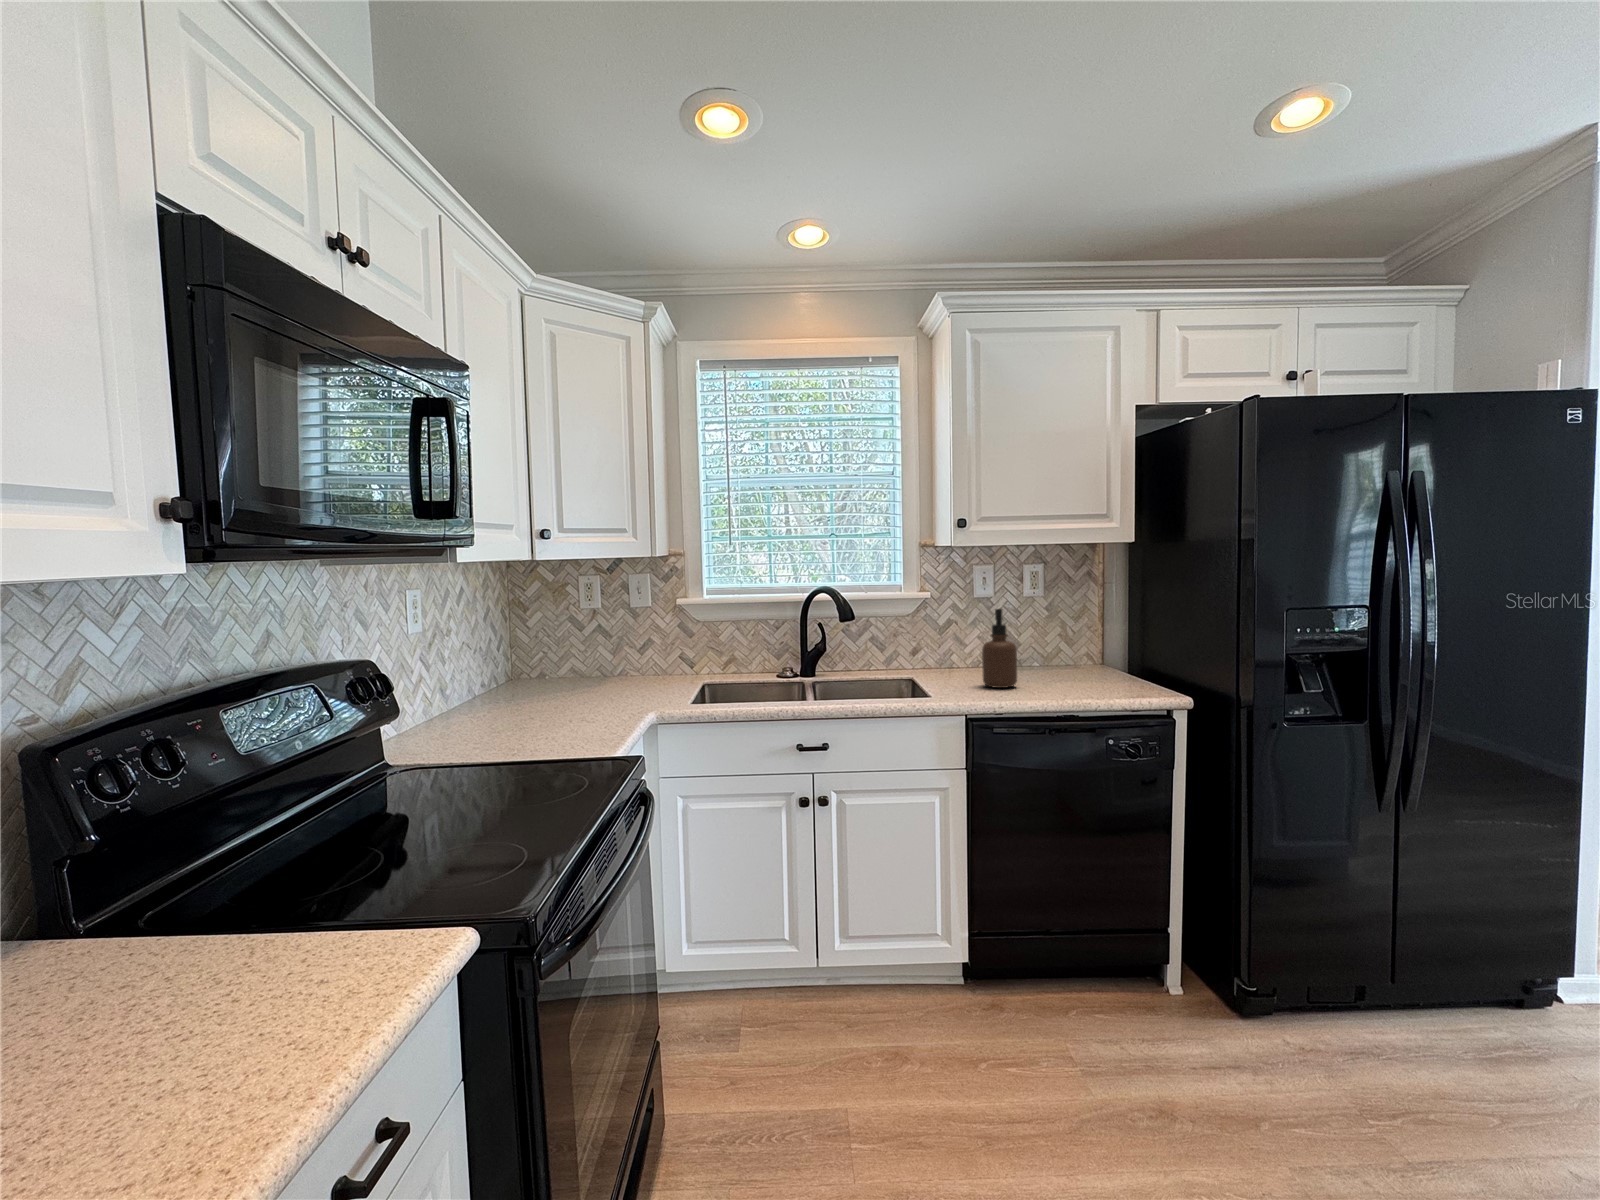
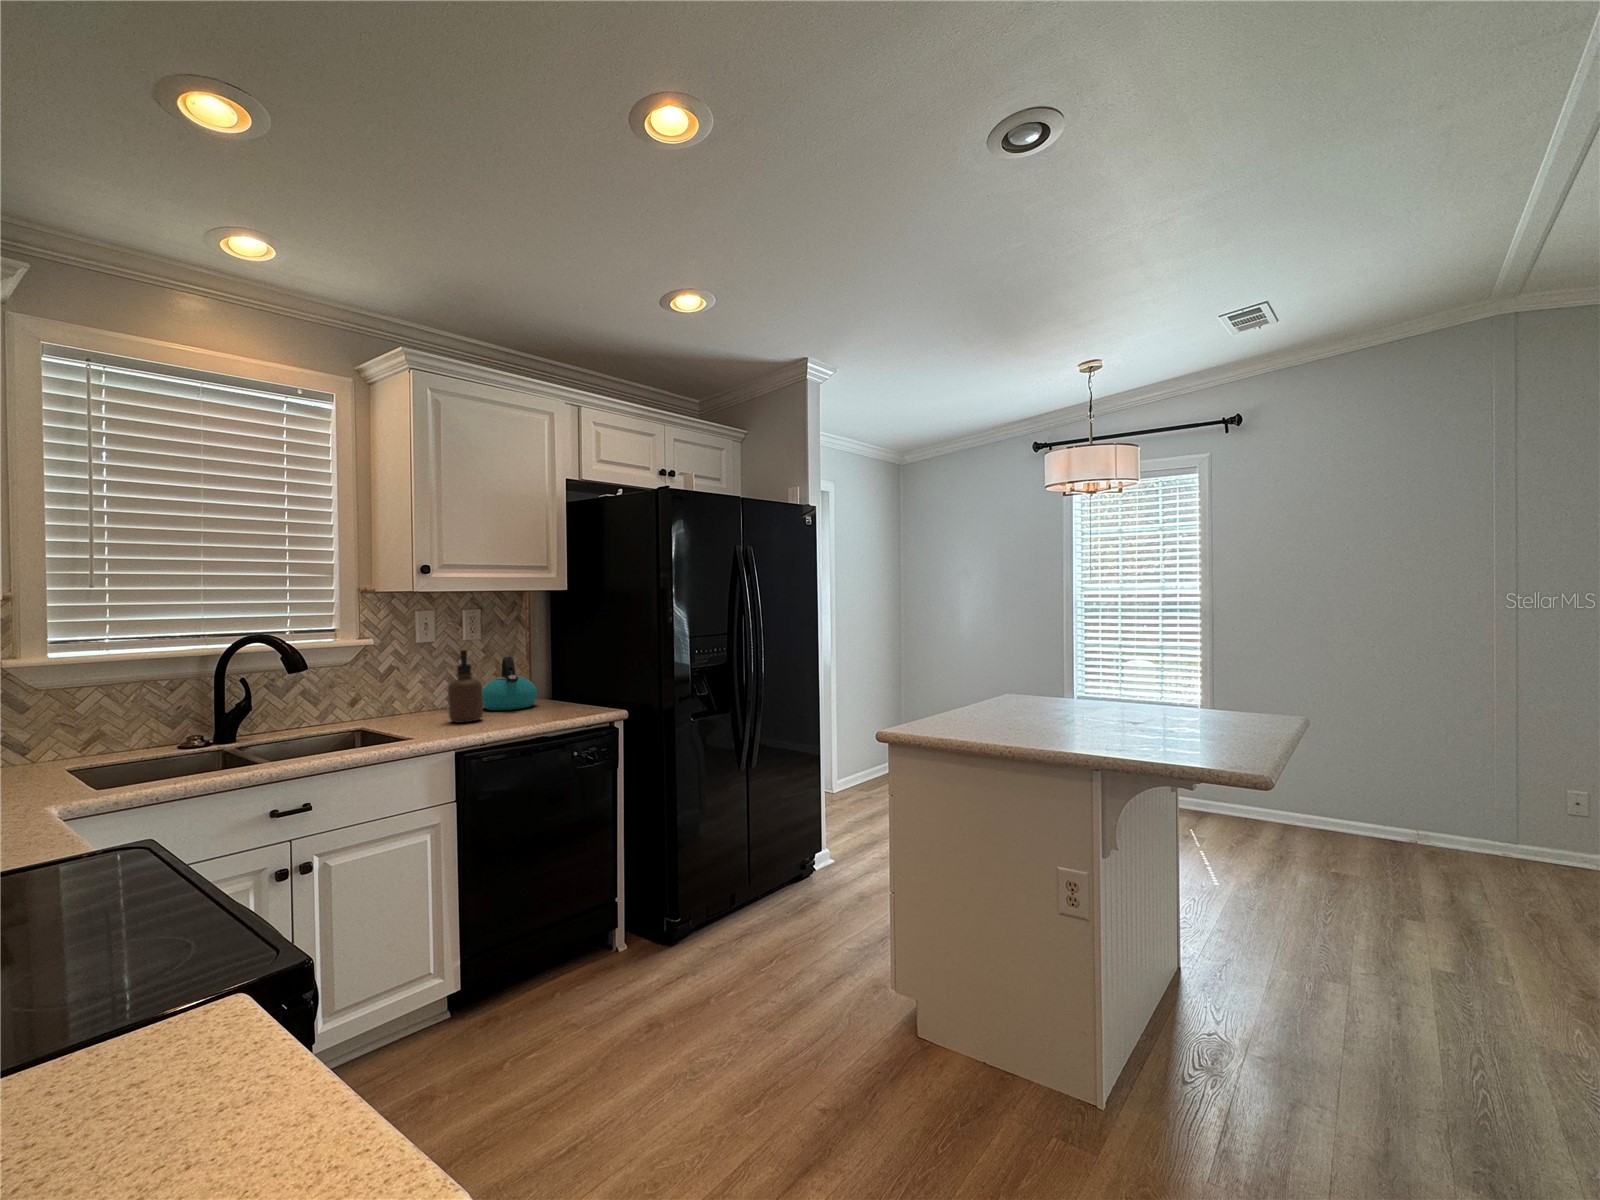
kettle: none [1032,619,1096,680] -> present [482,657,537,710]

